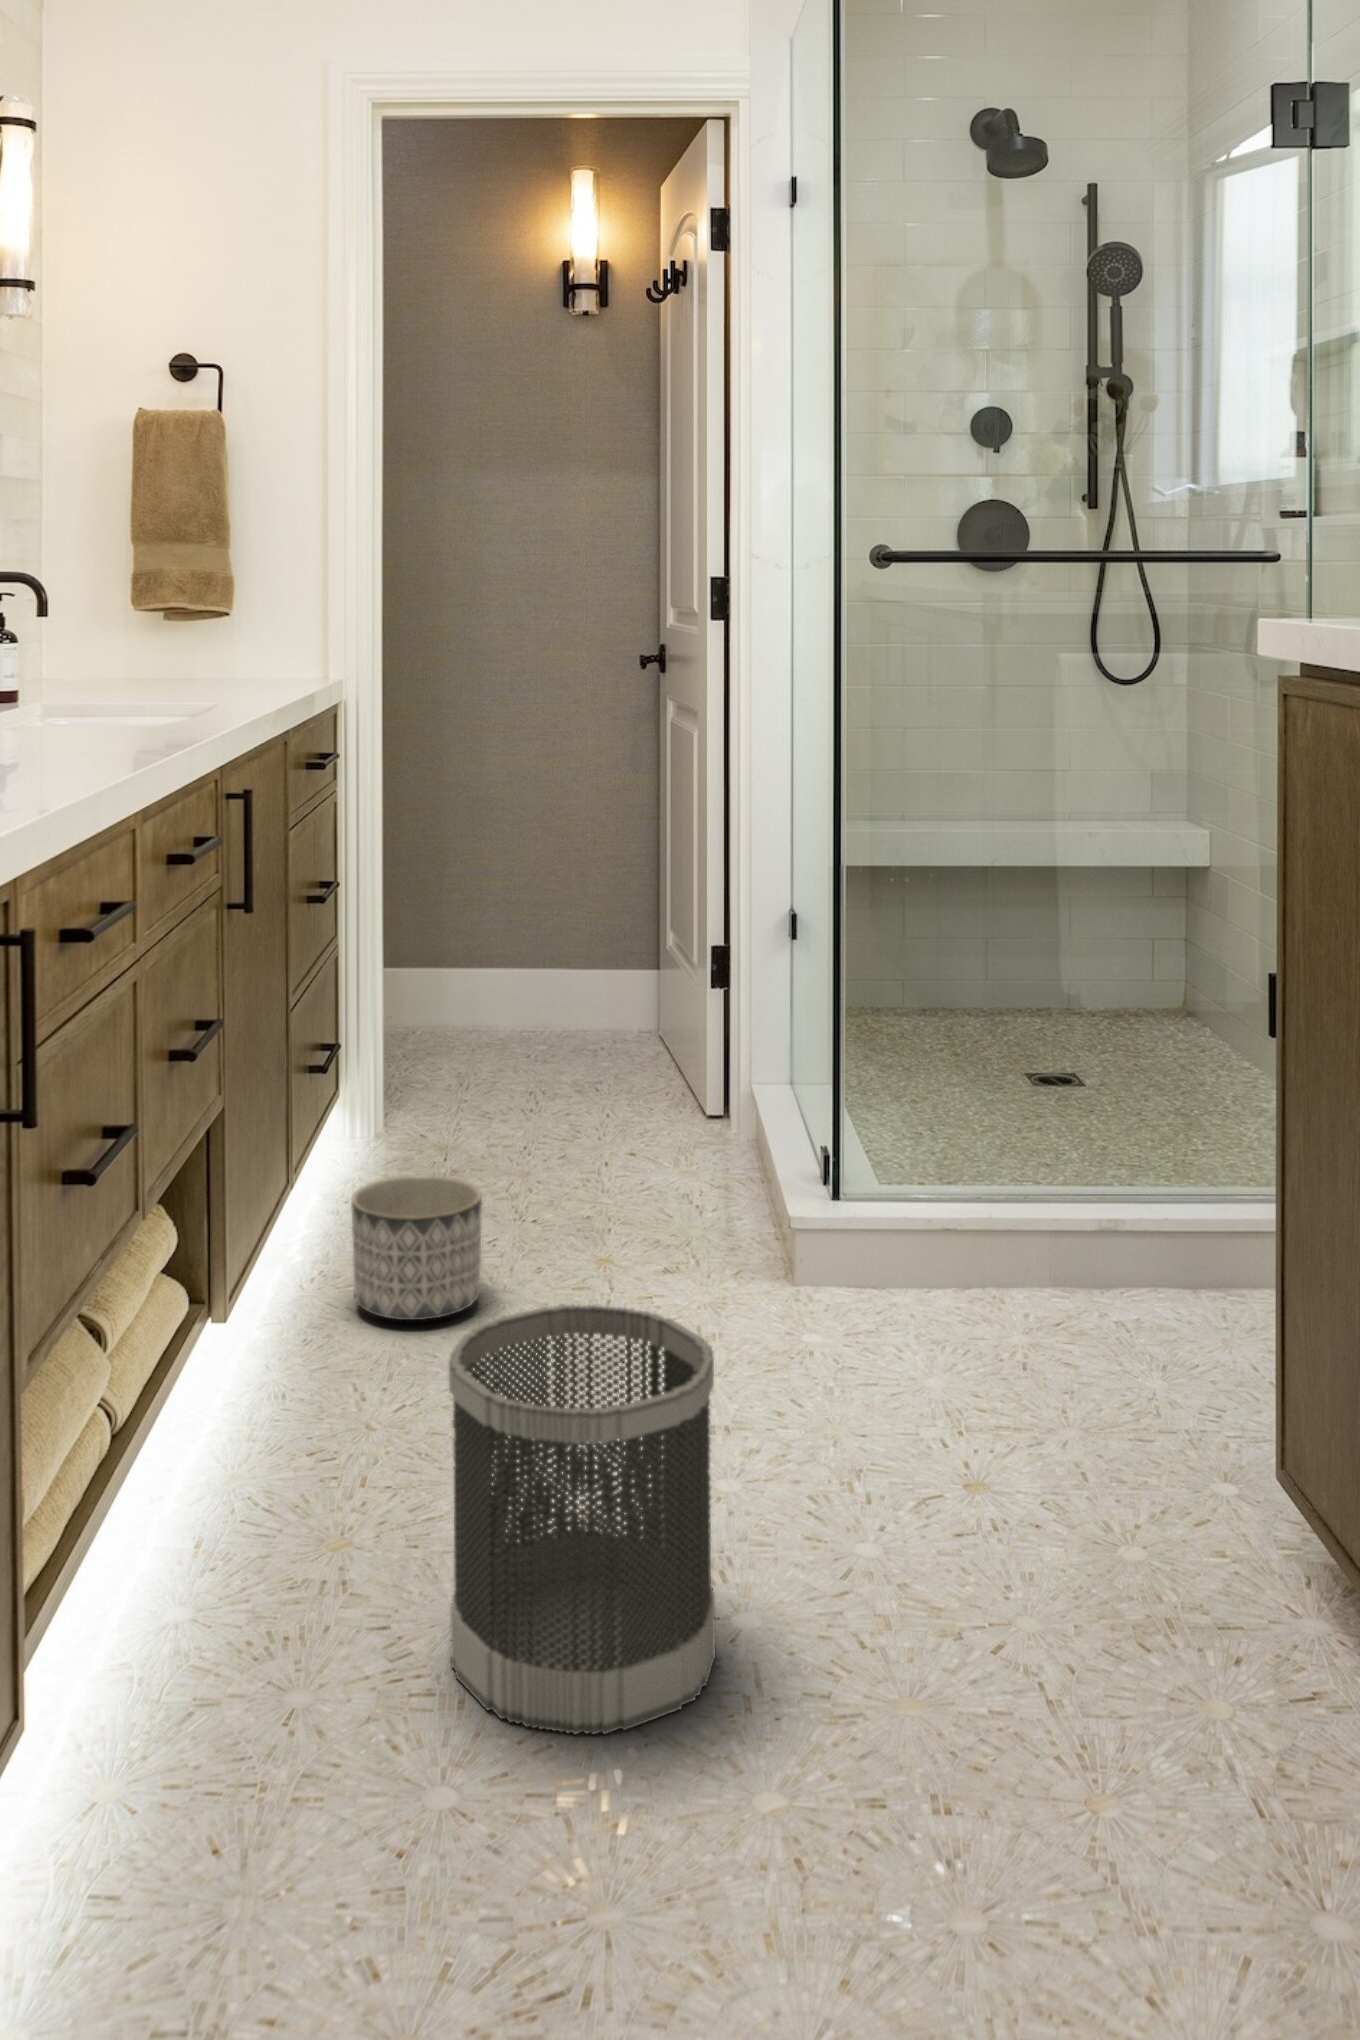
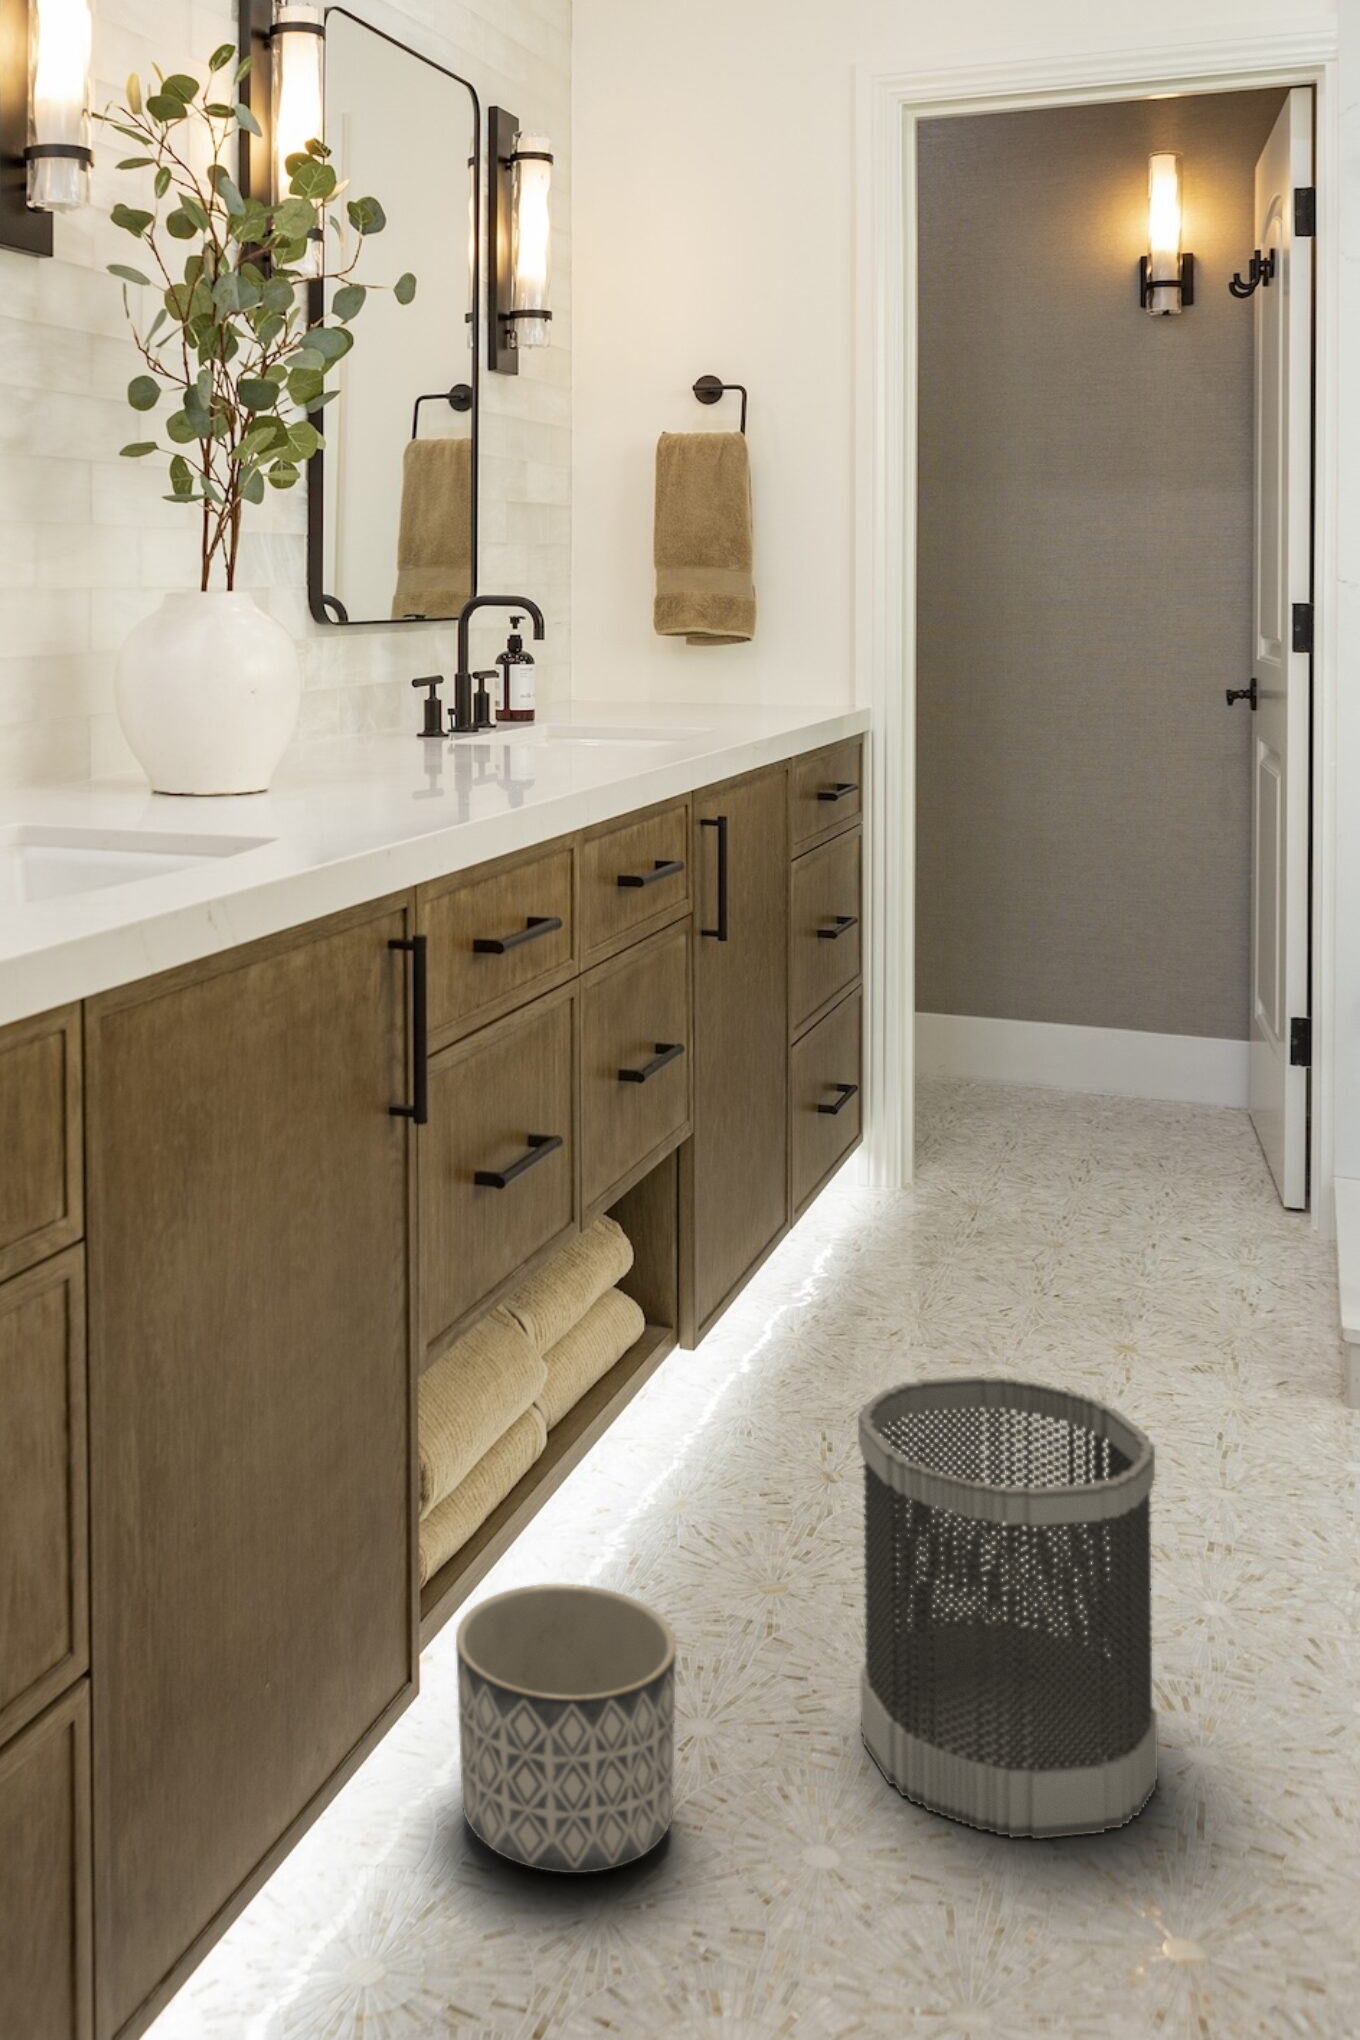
planter: present [351,1175,482,1320] -> present [456,1584,676,1873]

